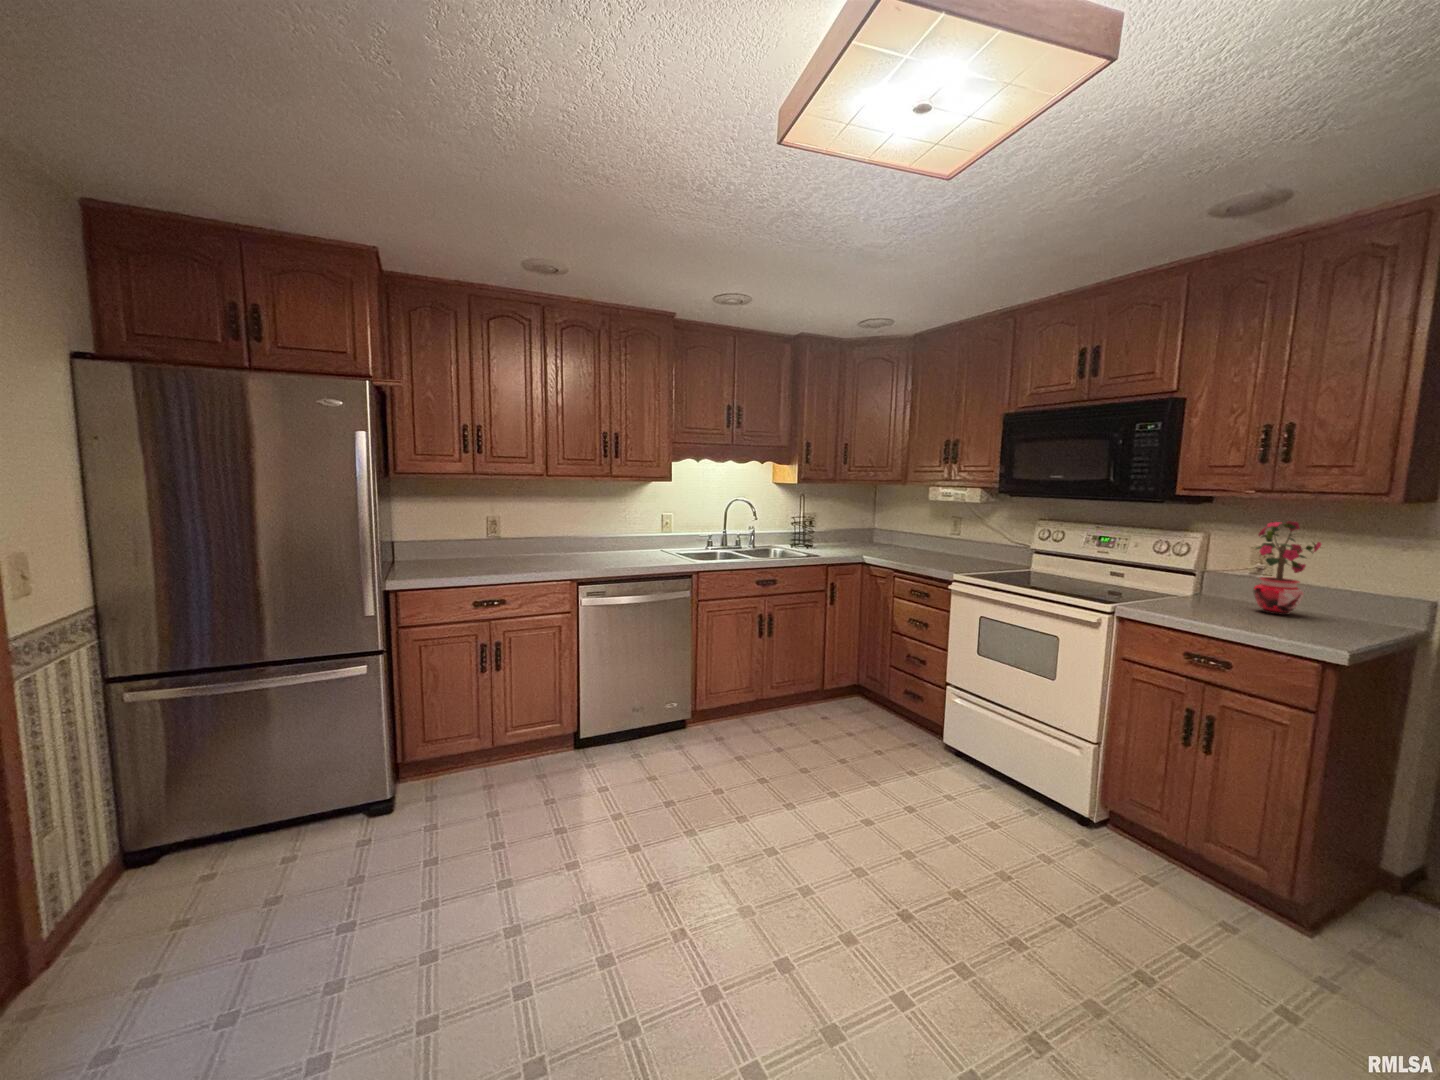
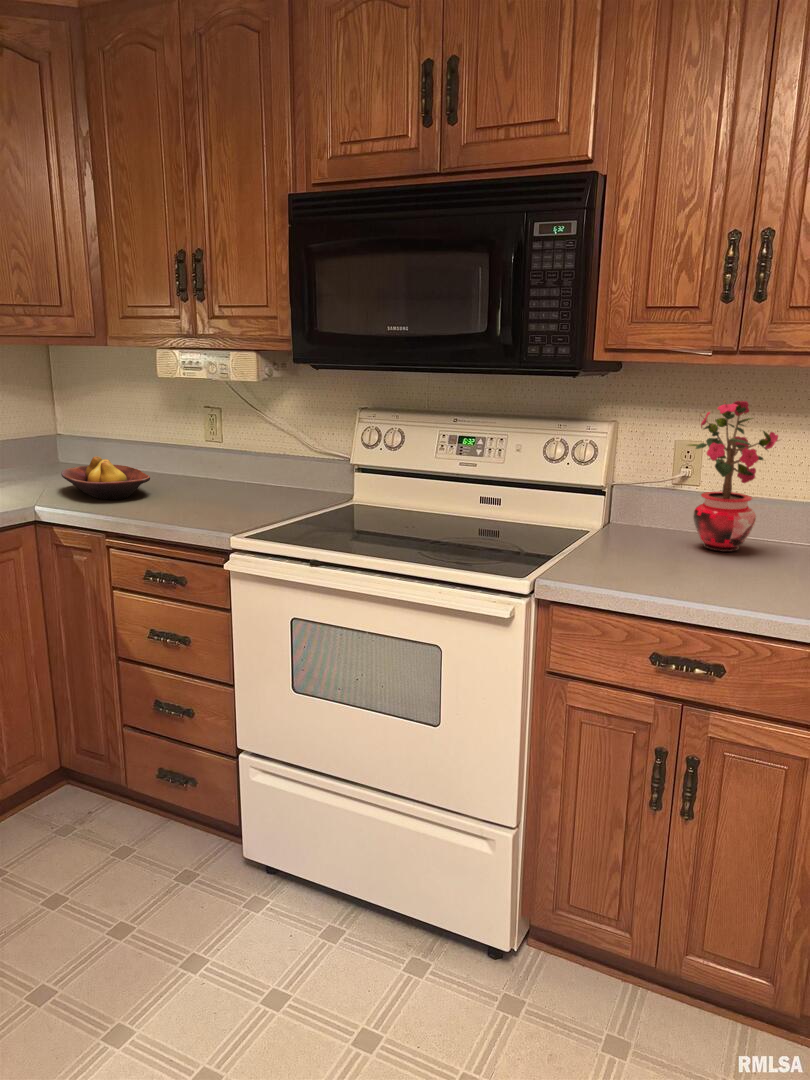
fruit bowl: none [876,537,919,558] -> present [61,456,150,499]

